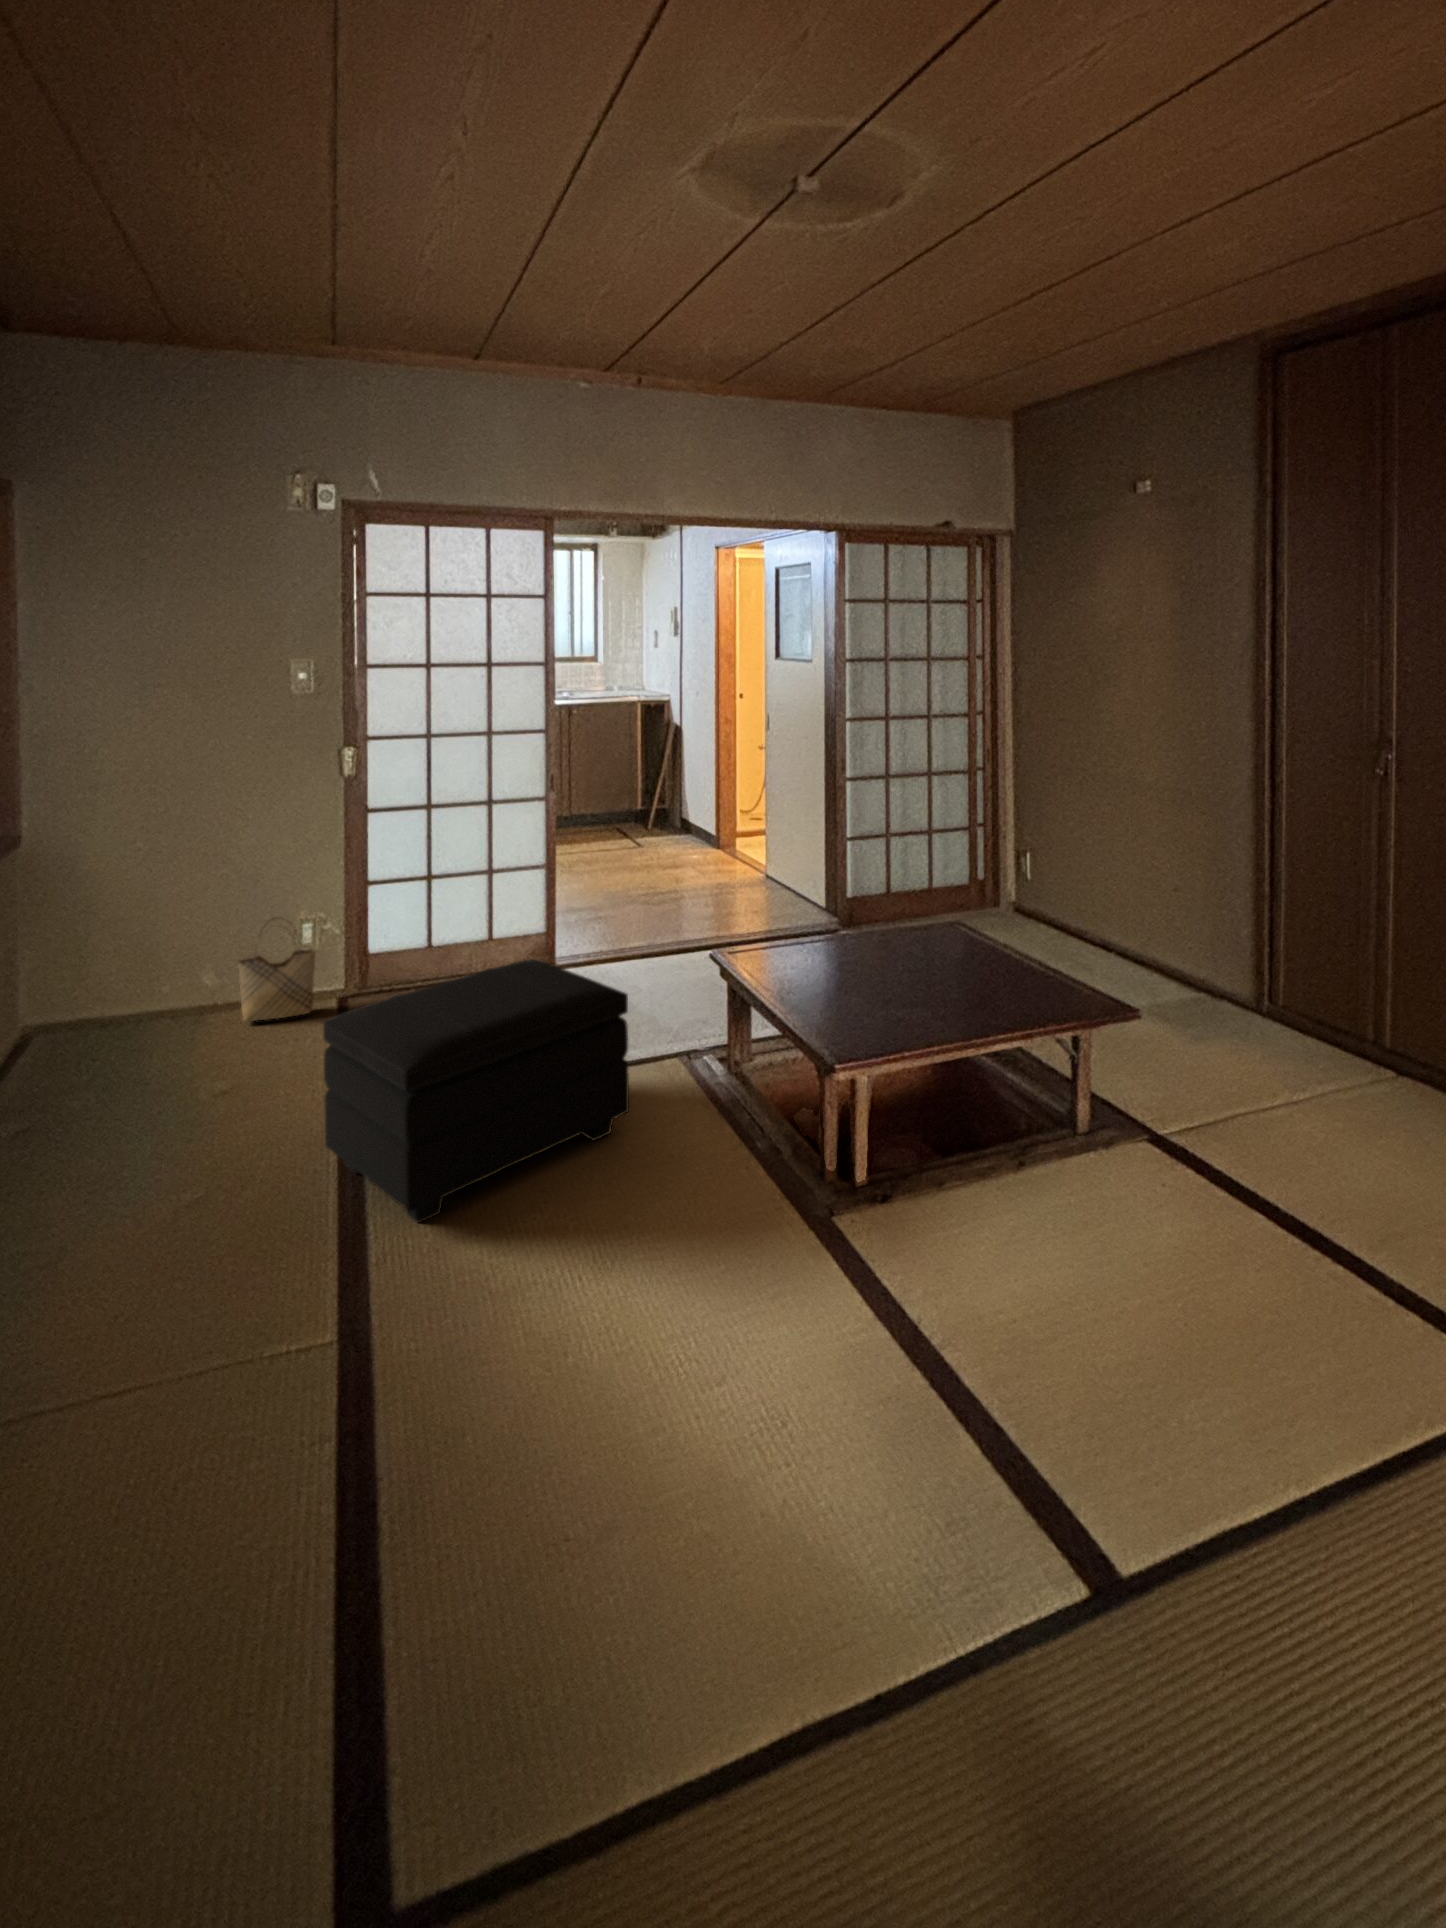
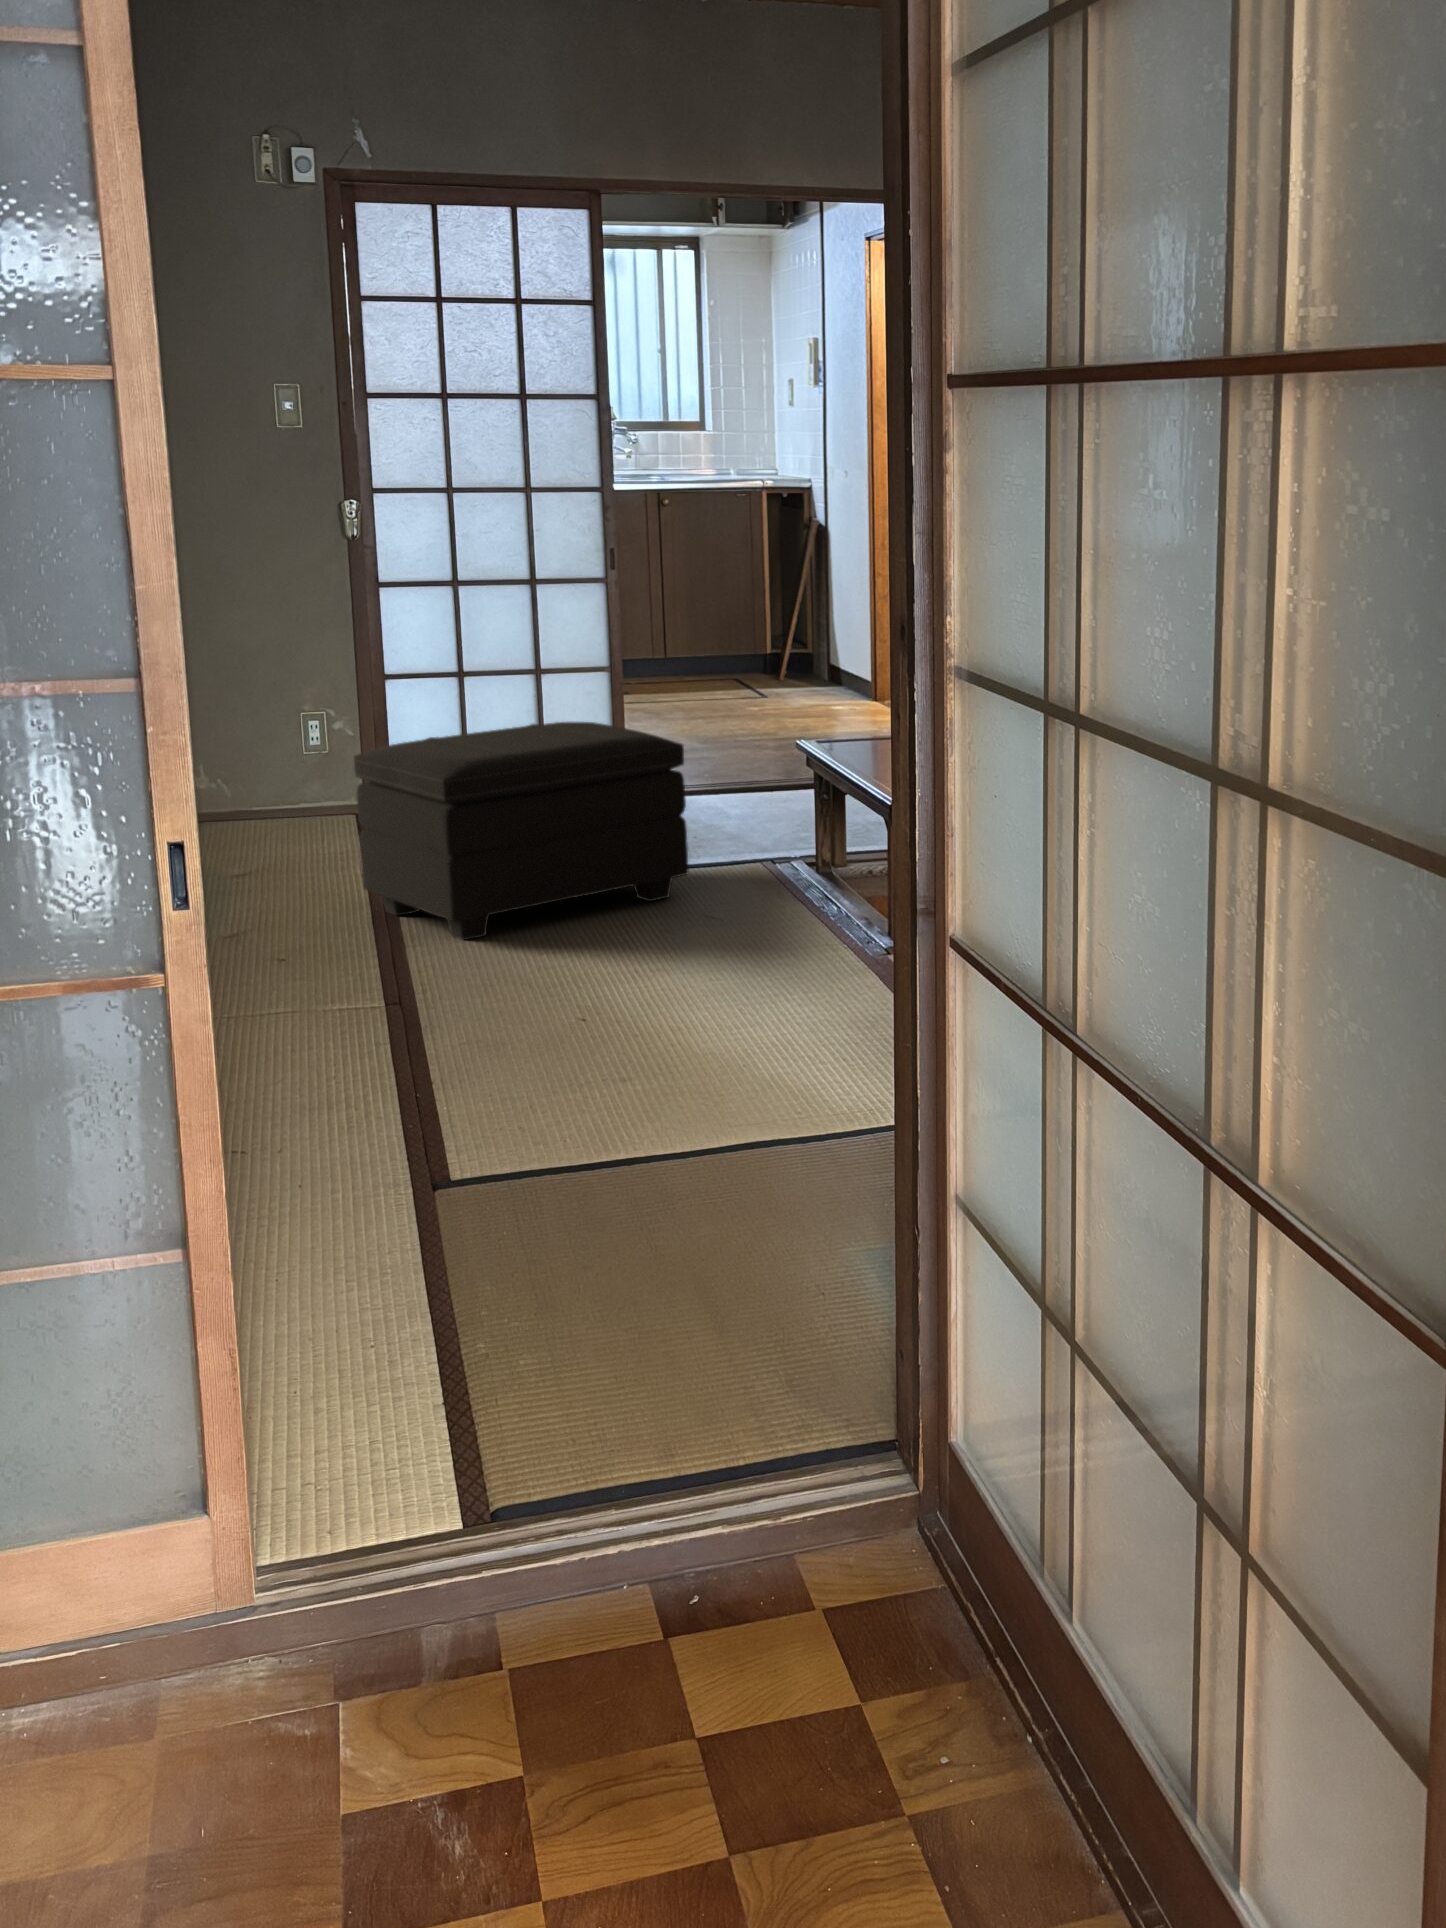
woven basket: present [238,918,316,1022] -> none [236,708,327,827]

